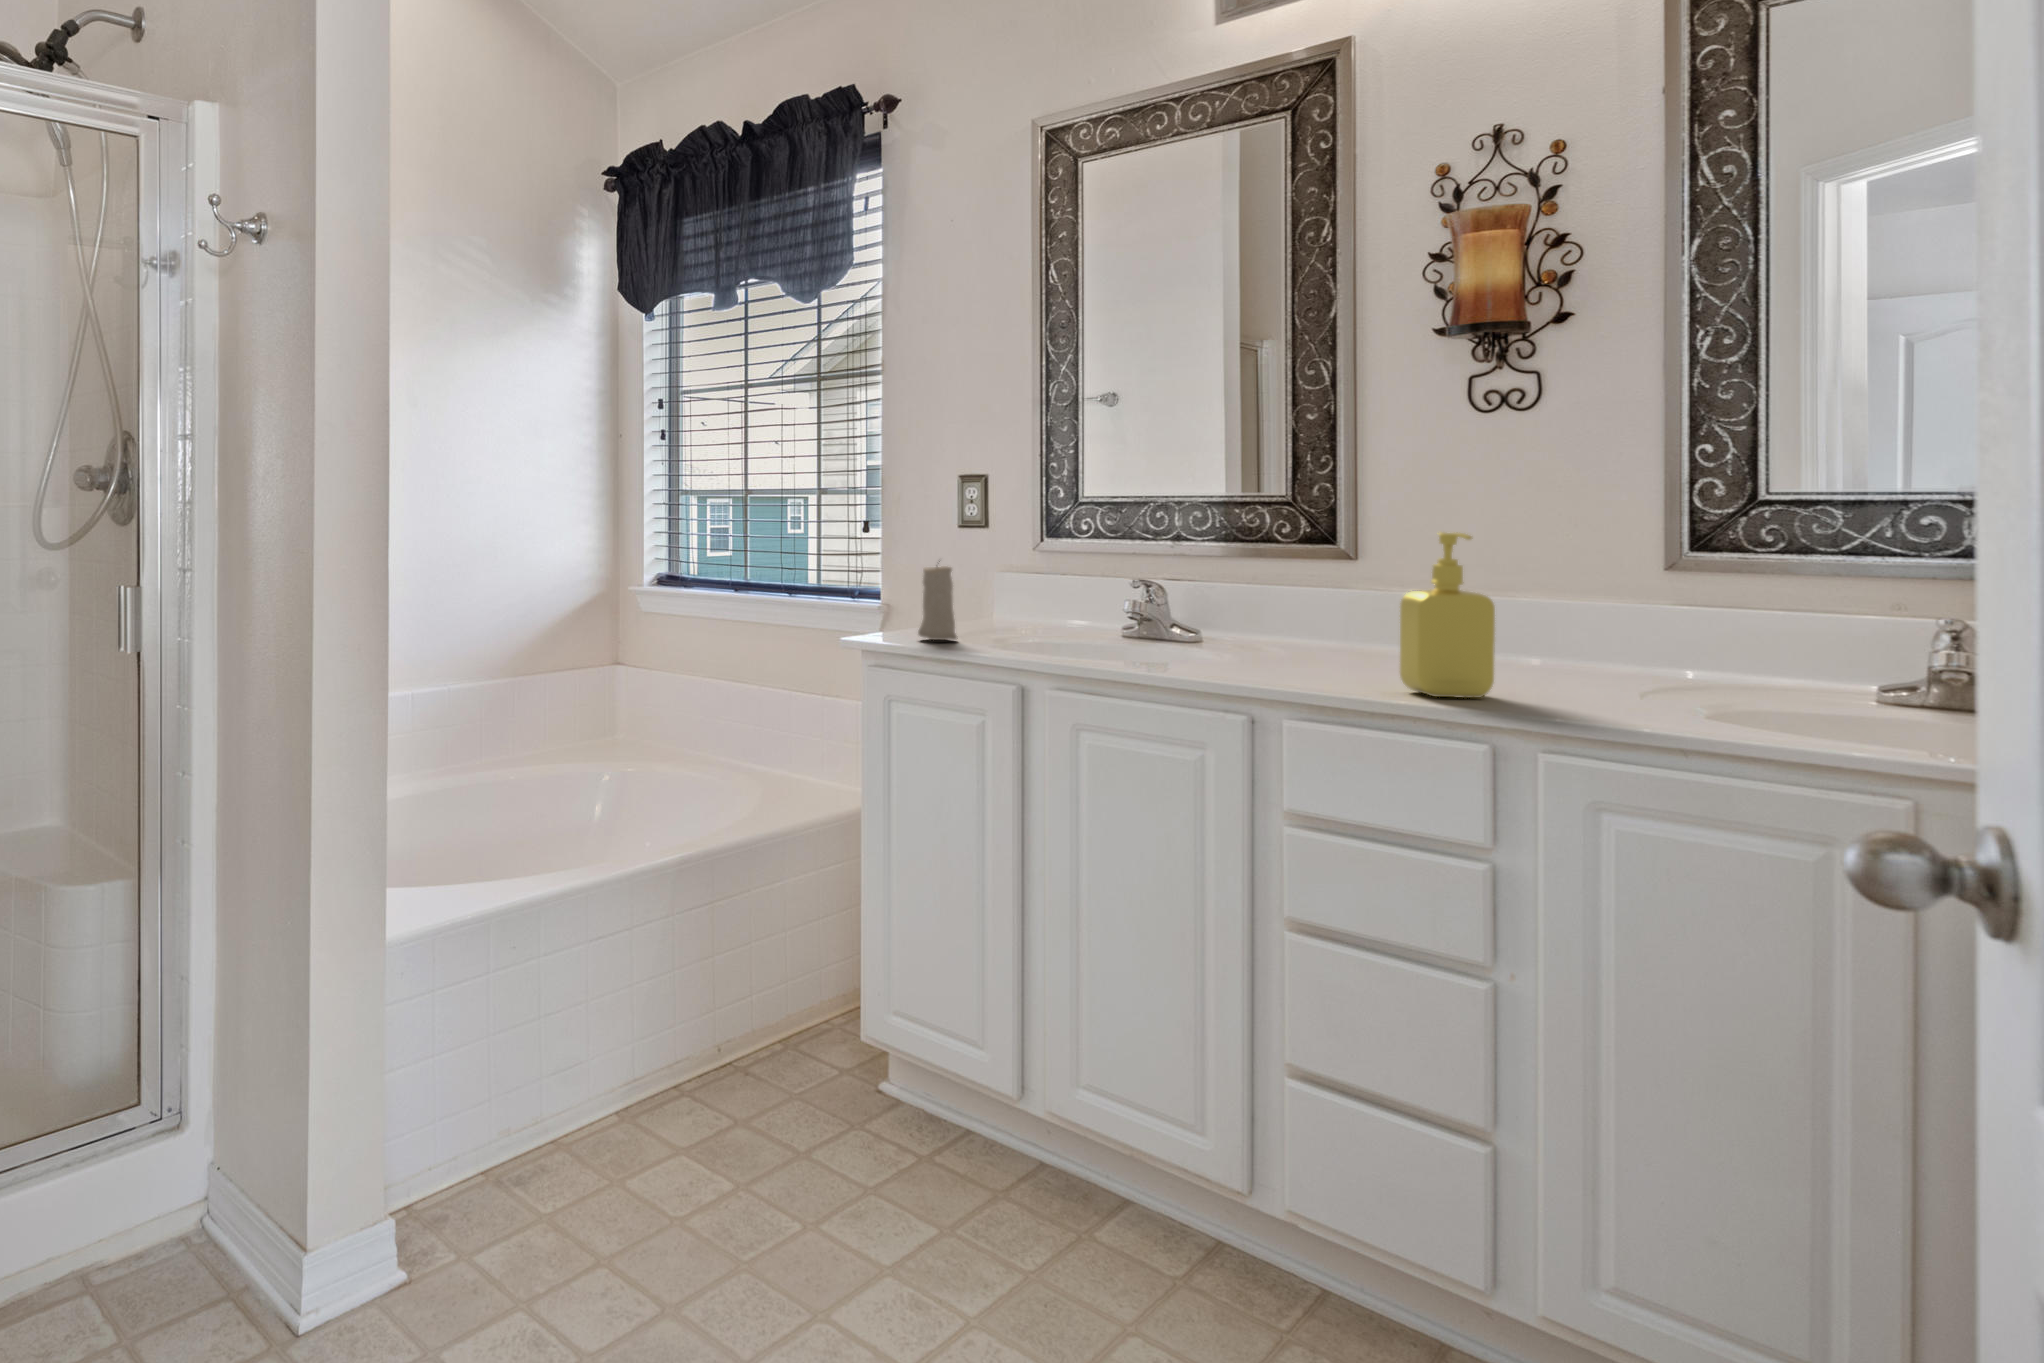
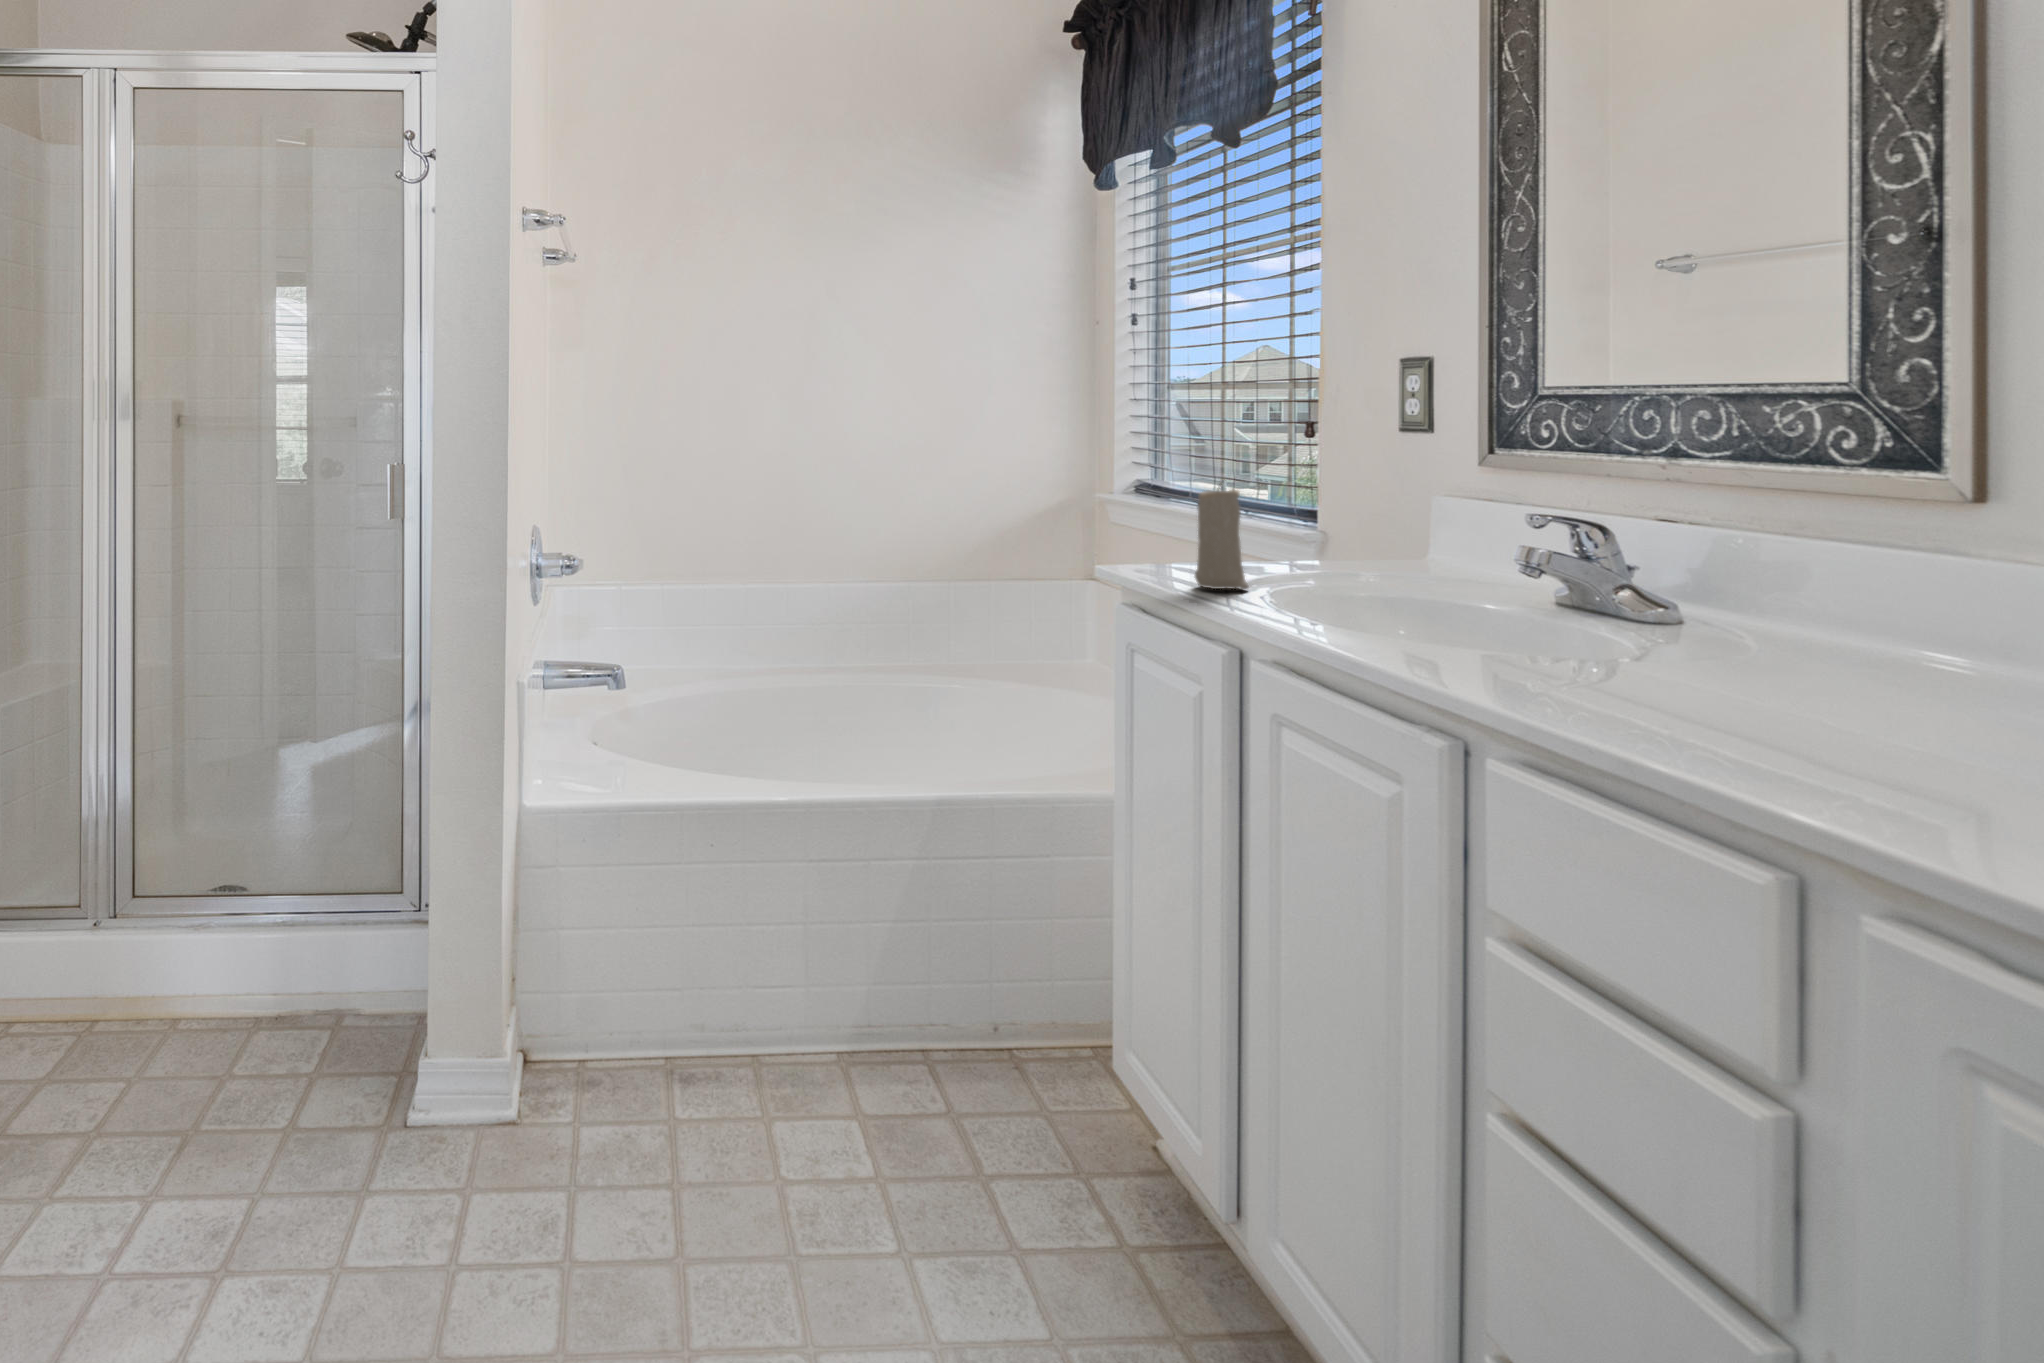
soap dispenser: present [1400,532,1495,698] -> none [1772,453,1966,775]

